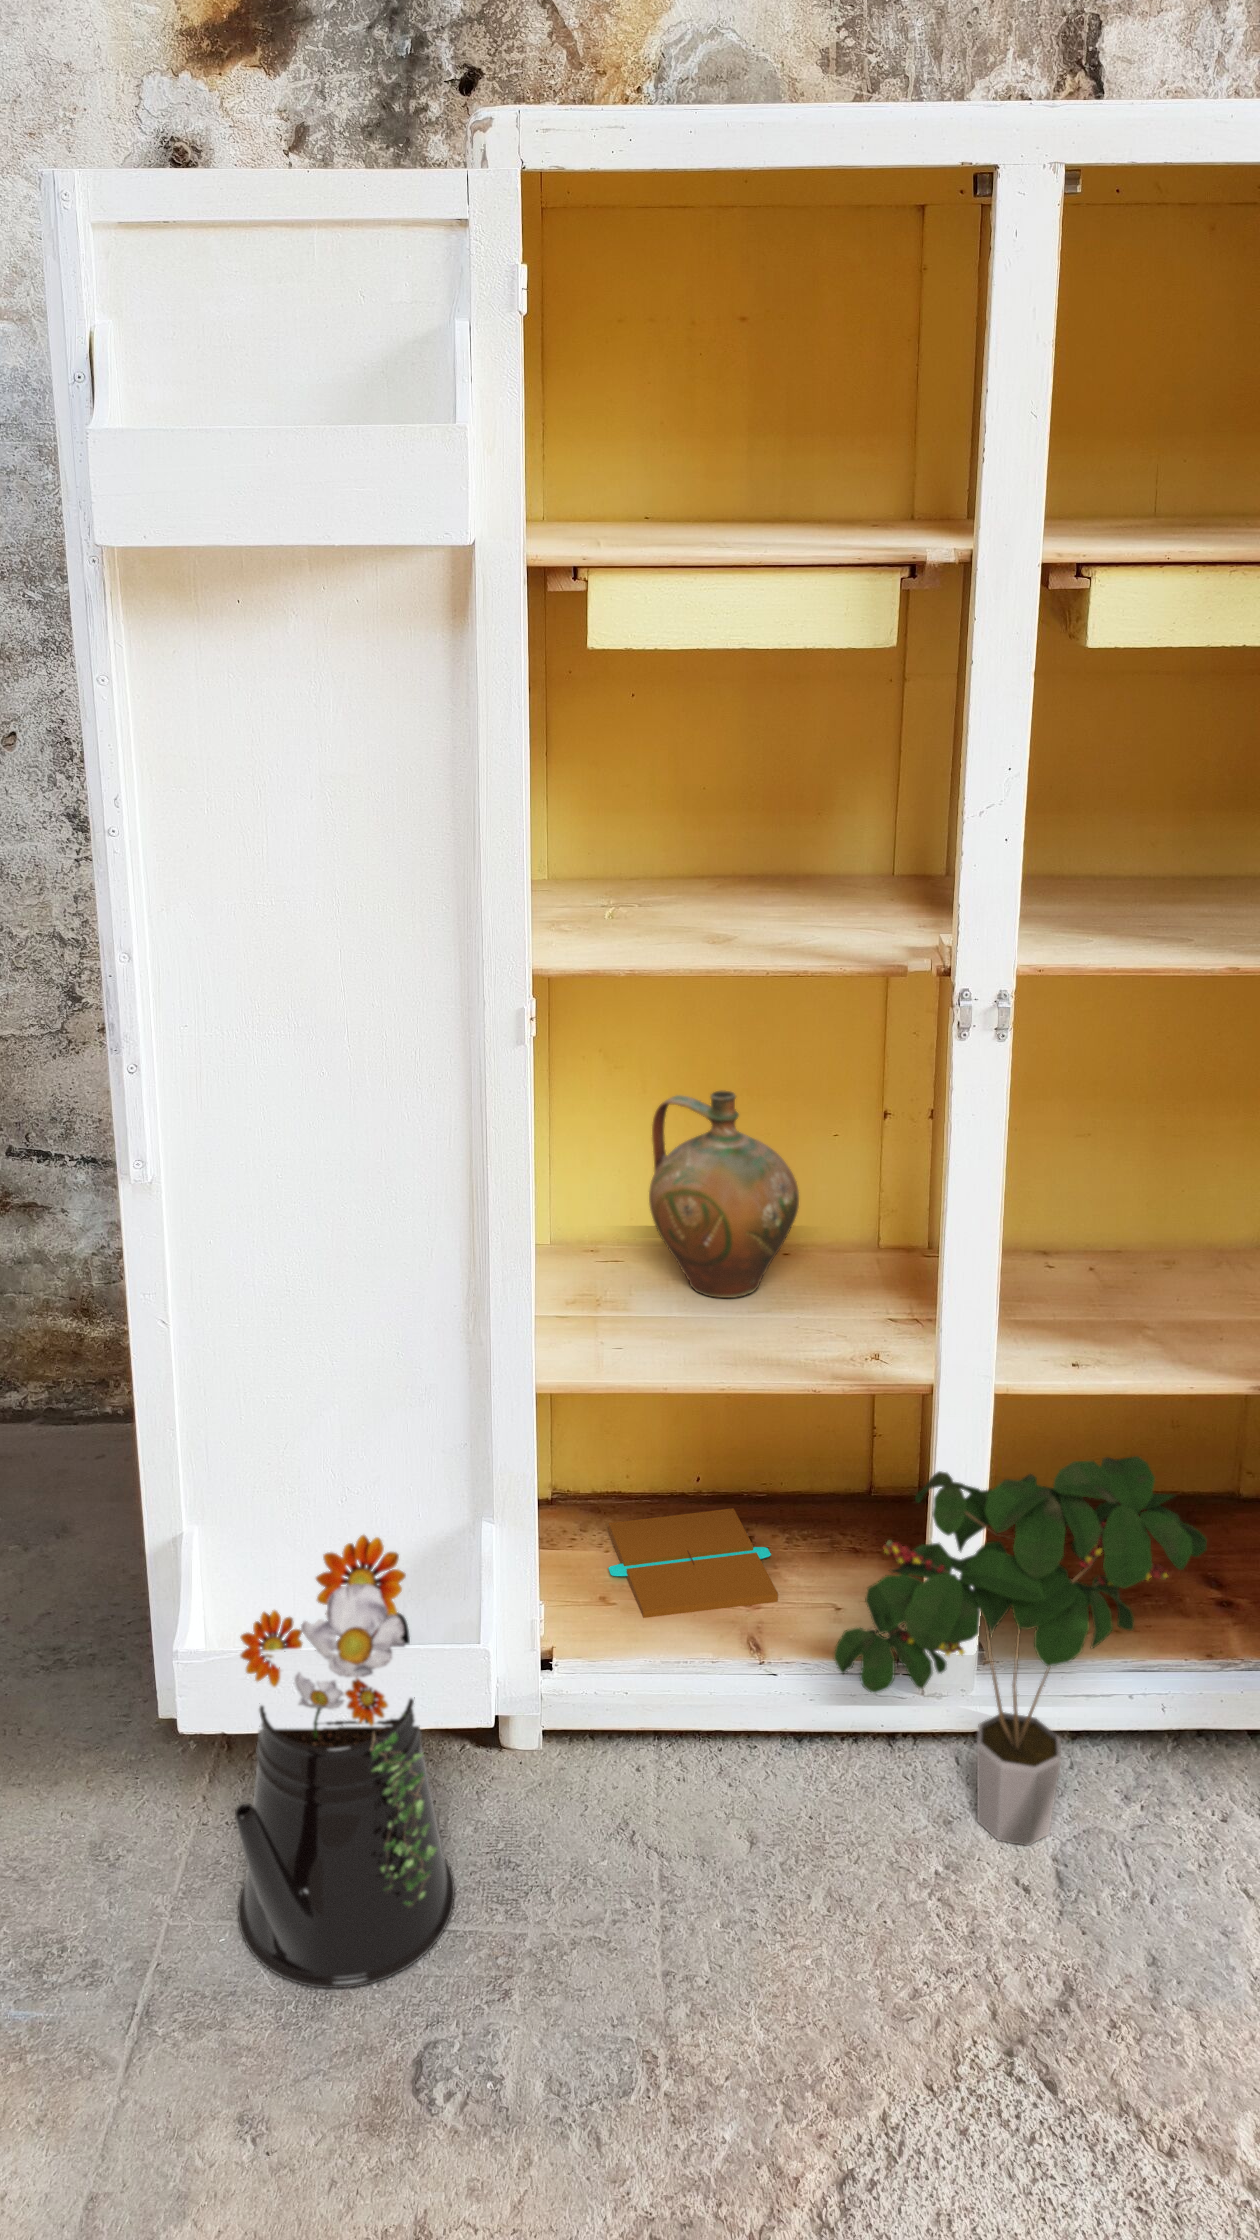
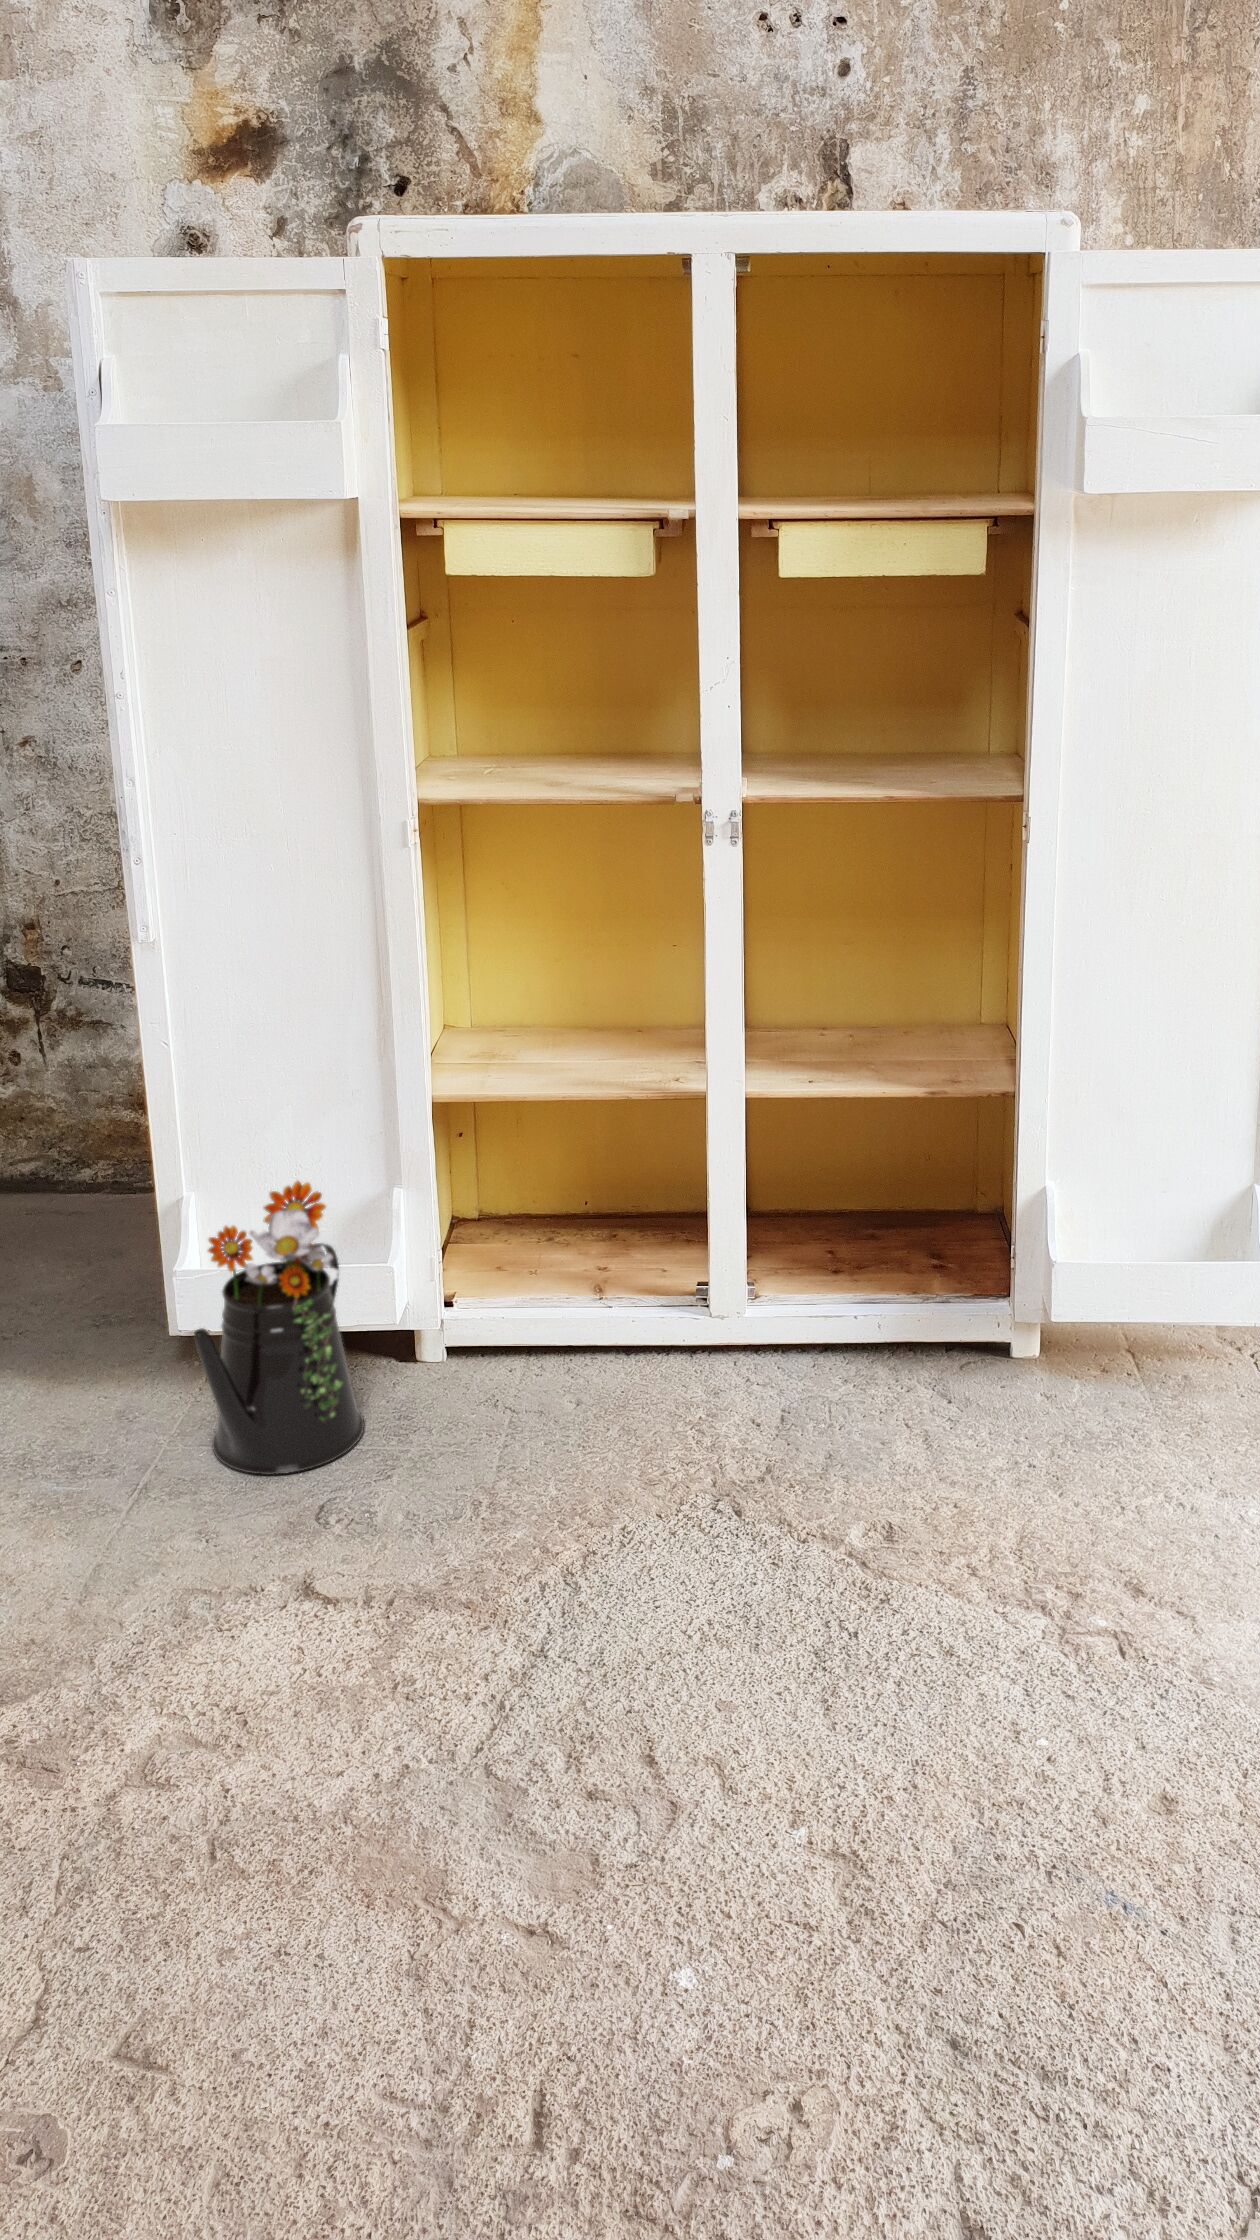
ceramic jug: present [649,1090,799,1298] -> none [530,904,637,1053]
potted plant: present [834,1456,1207,1846] -> none [626,1132,883,1403]
book: present [608,1508,778,1618] -> none [508,1223,628,1284]

